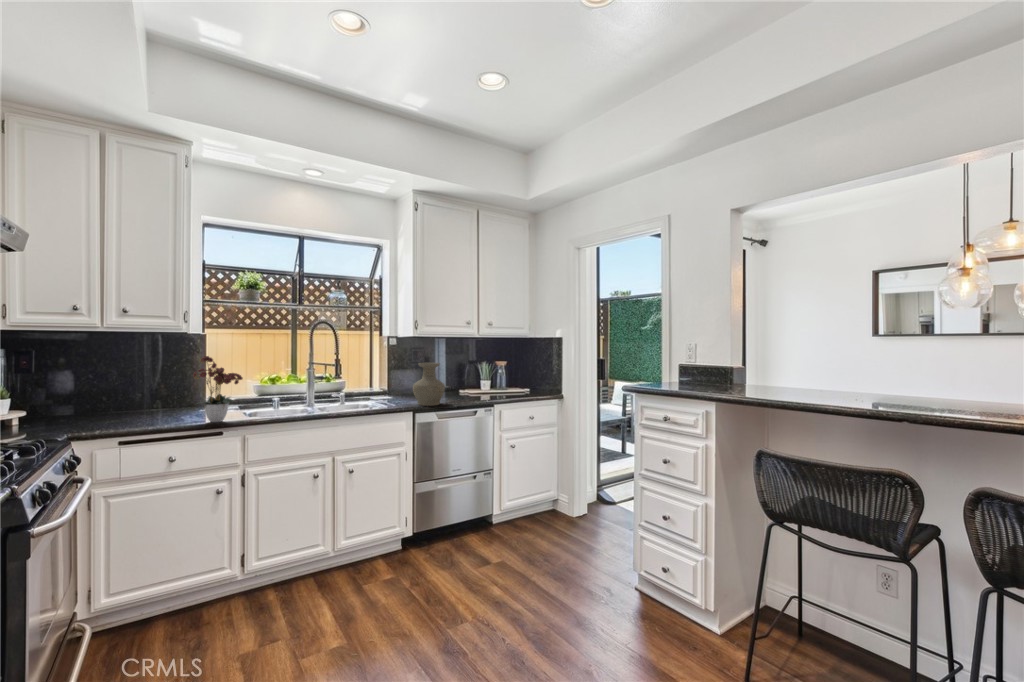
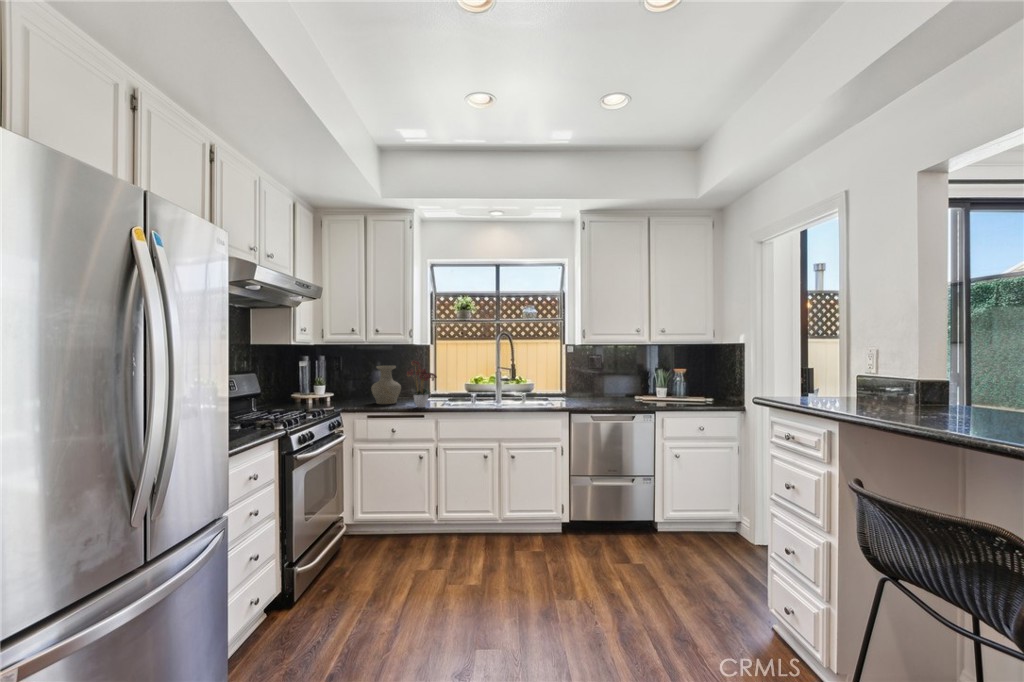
vase: present [413,363,445,406] -> present [371,366,401,404]

